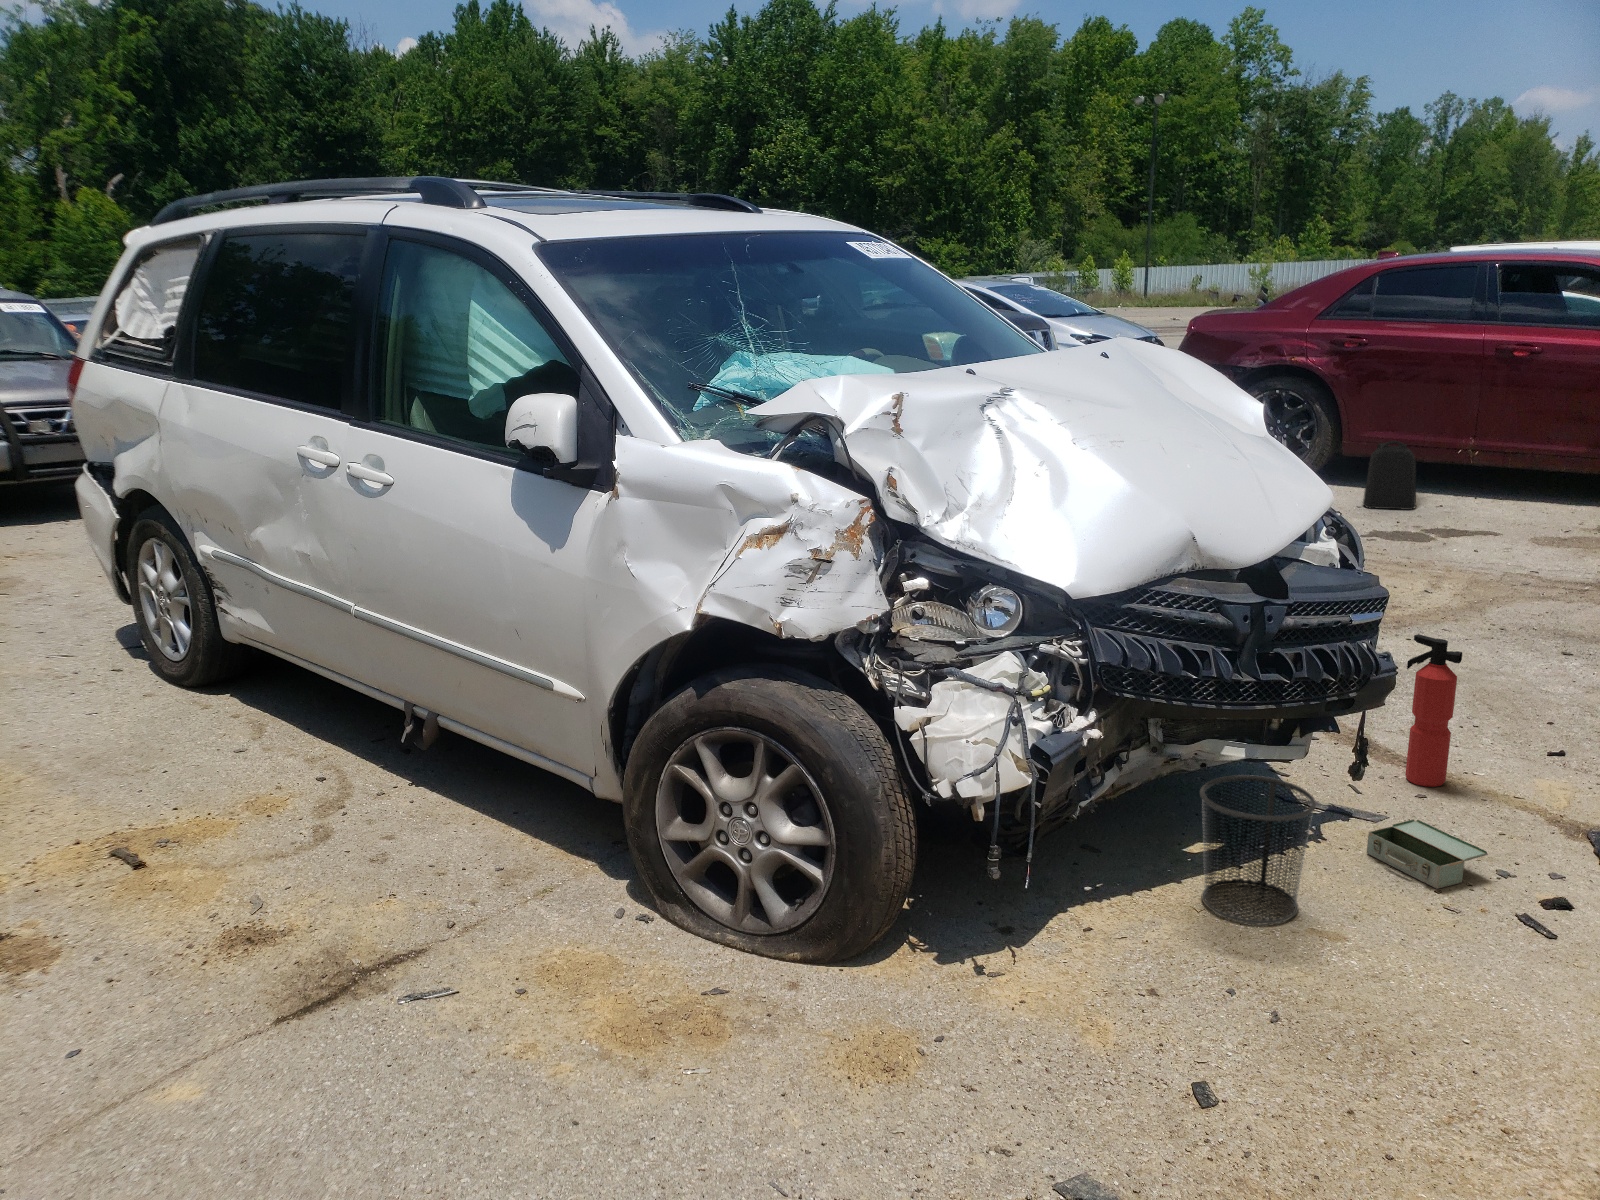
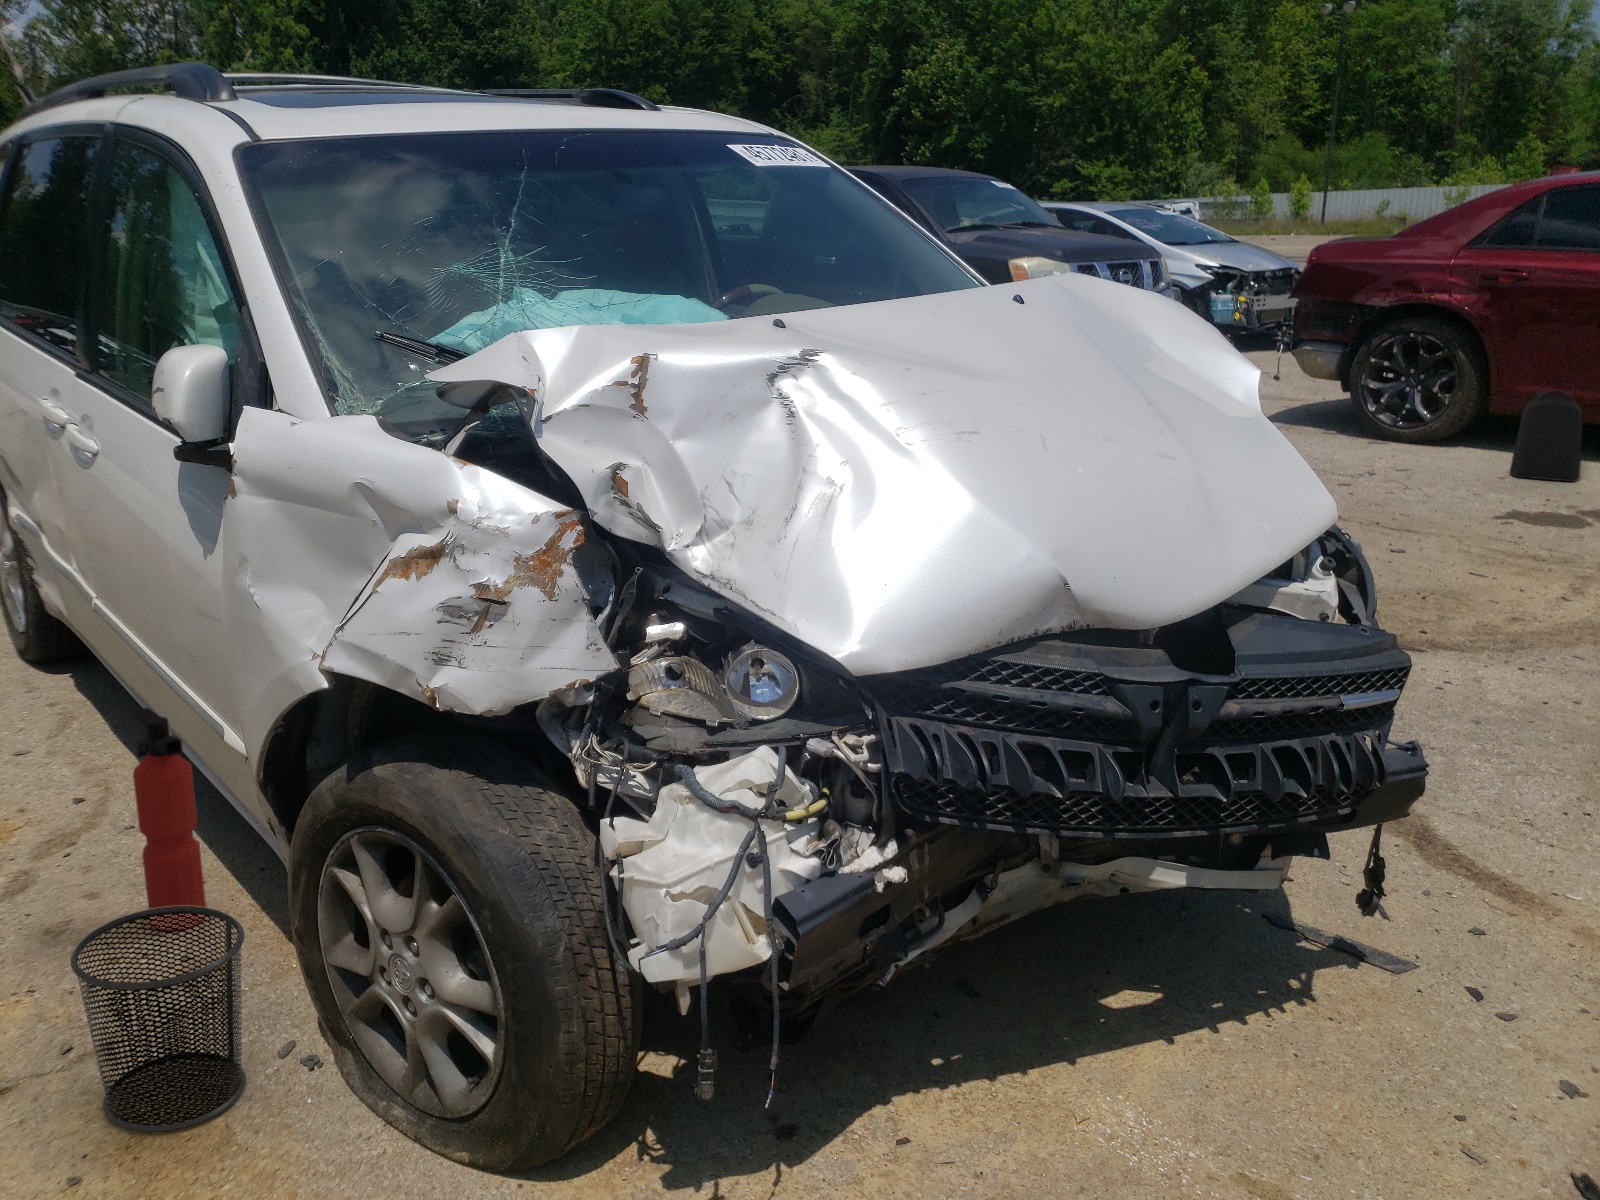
fire extinguisher: present [1405,634,1462,787] -> present [133,708,206,931]
waste bin: present [1200,775,1316,925] -> present [70,906,246,1132]
toolbox: present [1367,820,1488,889] -> none [1361,978,1529,1093]

